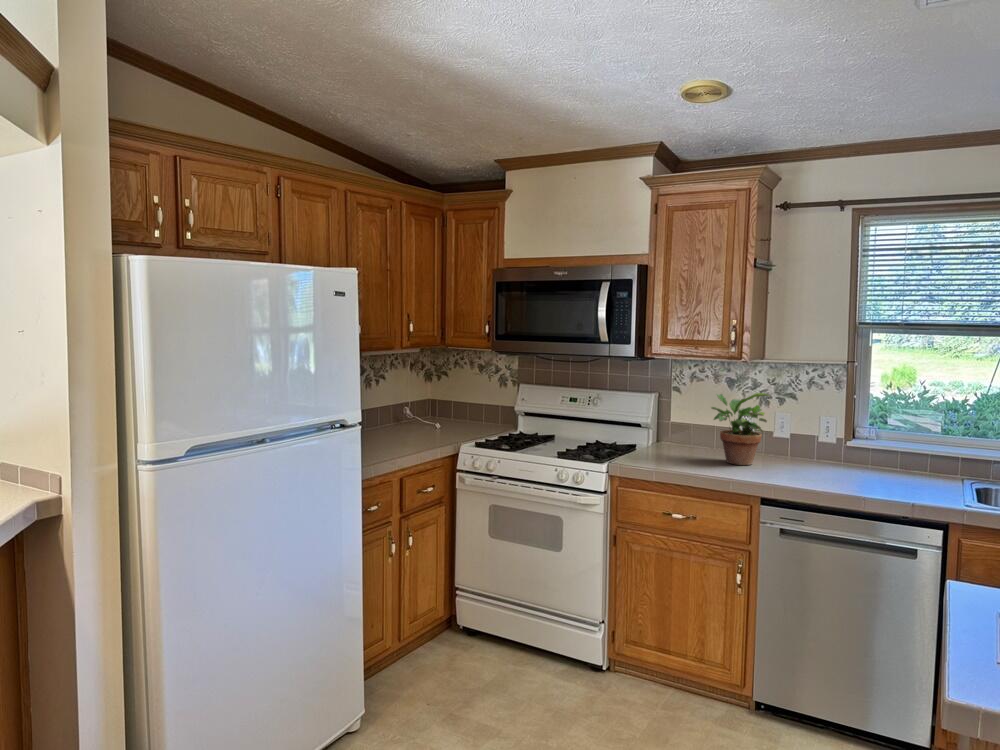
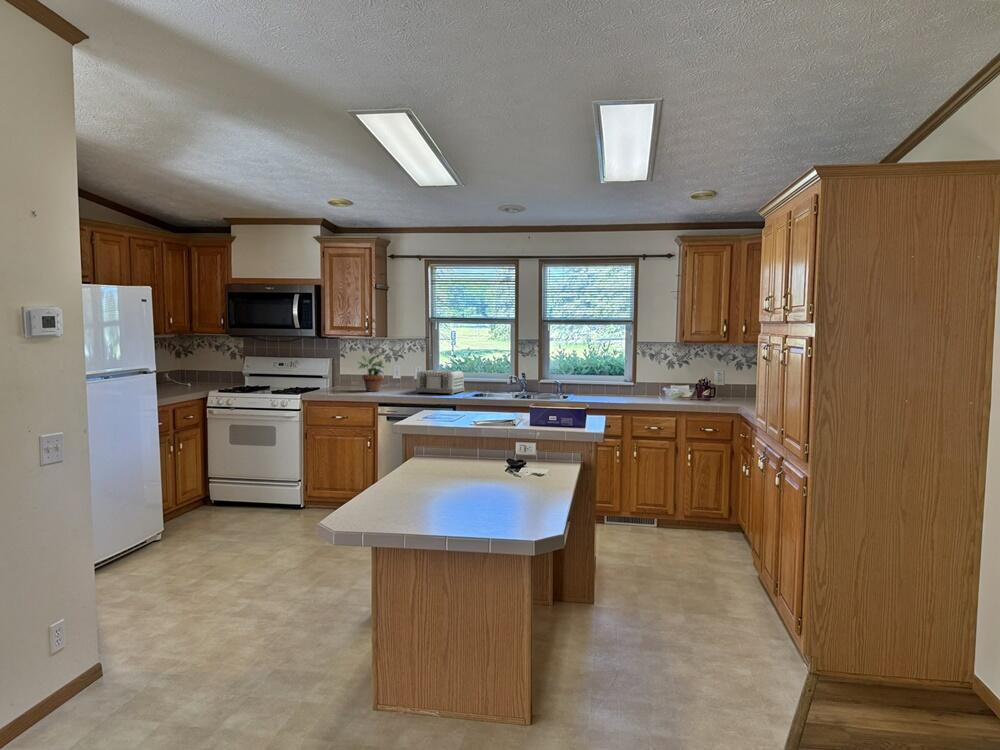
toaster: none [834,427,939,491] -> present [416,370,465,395]

